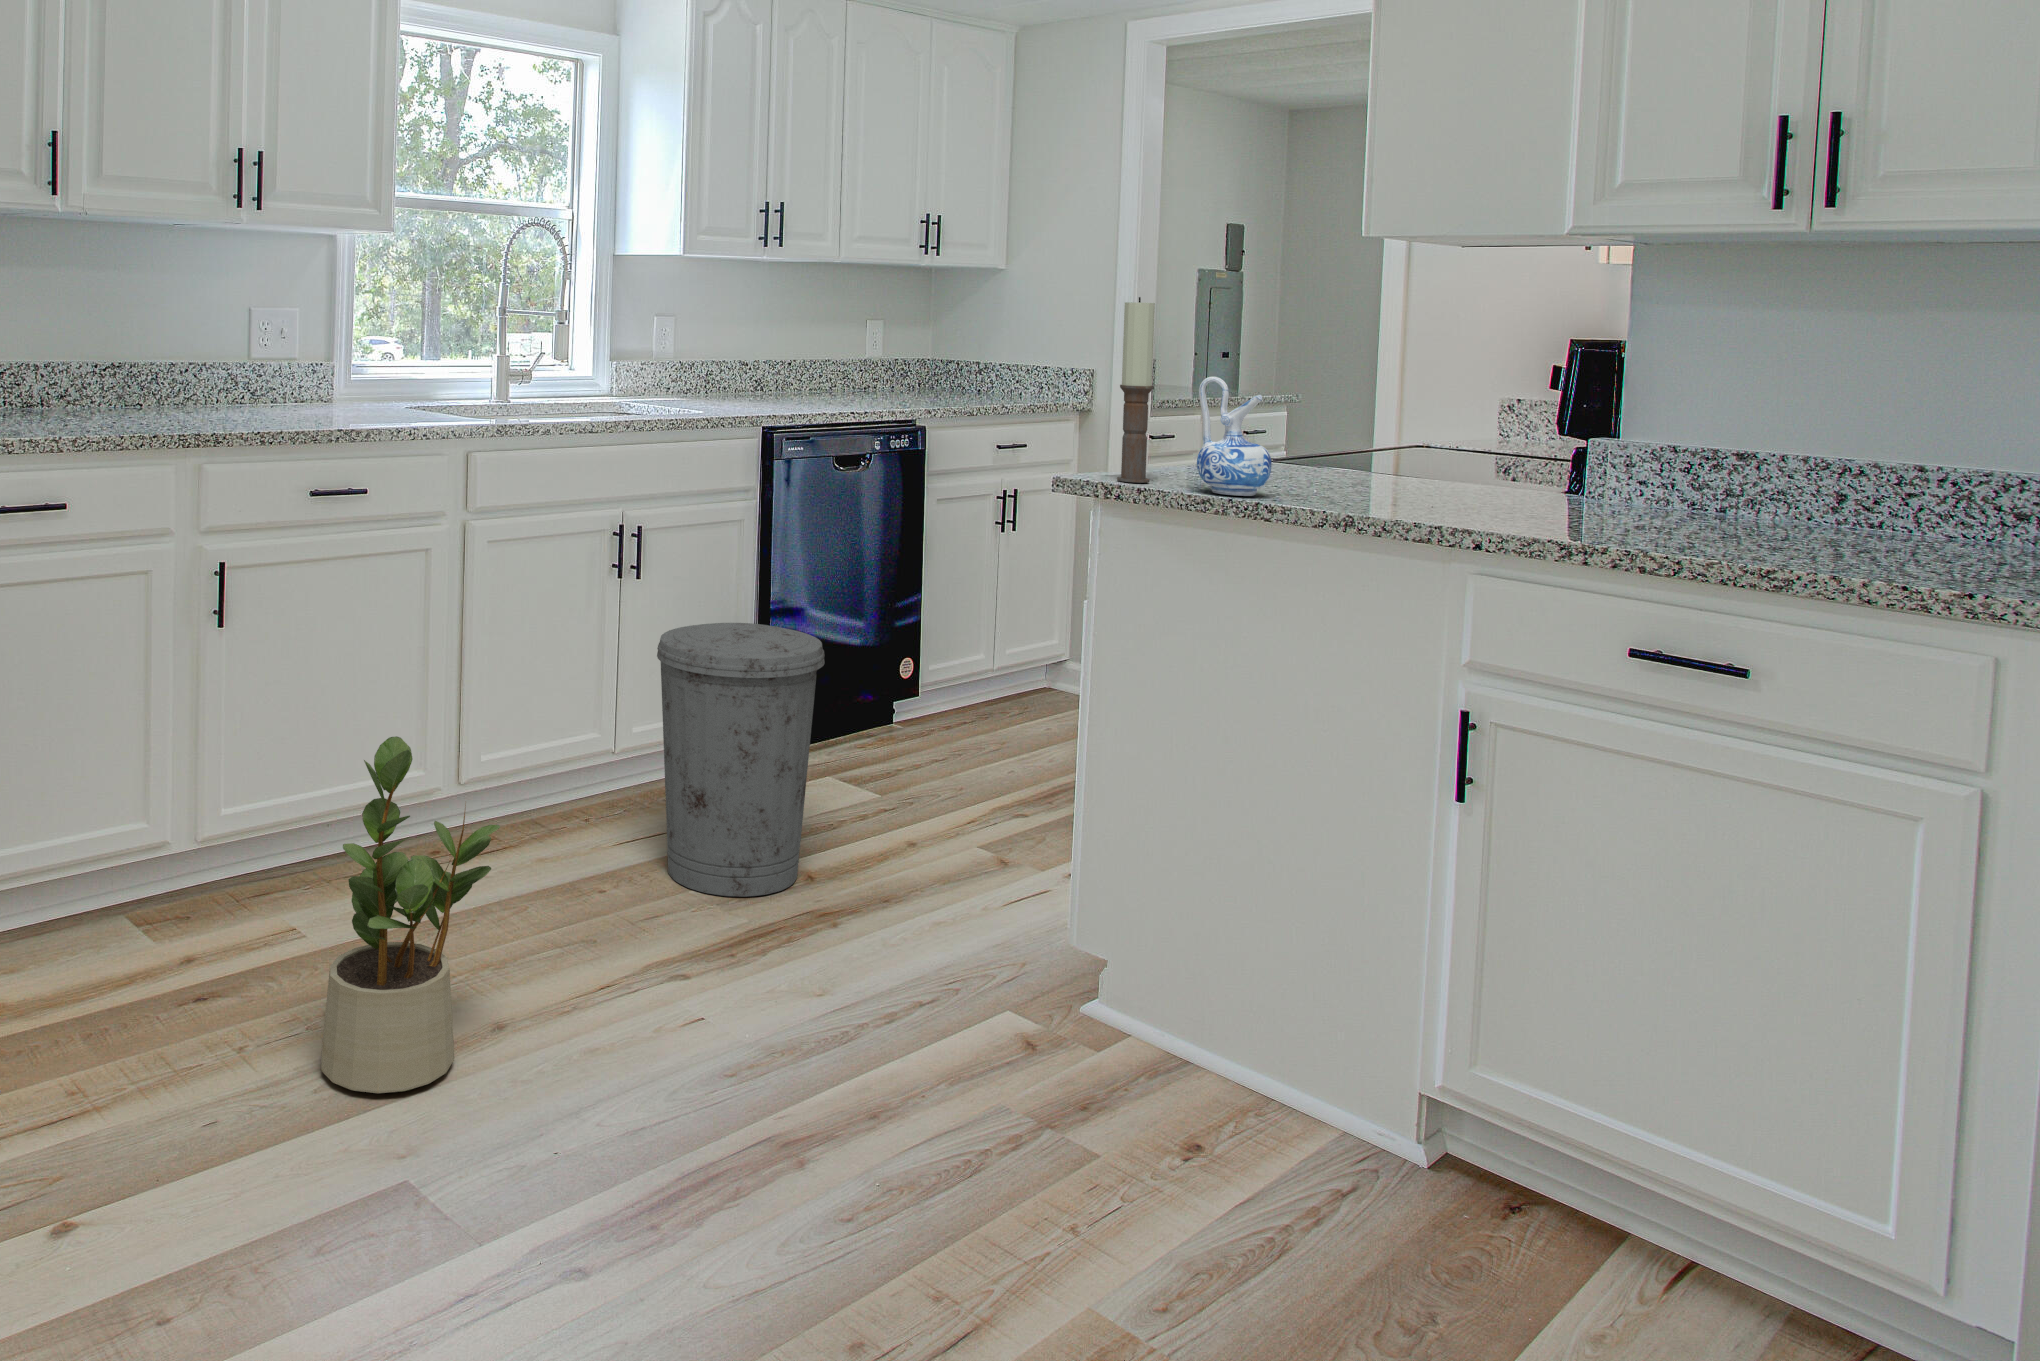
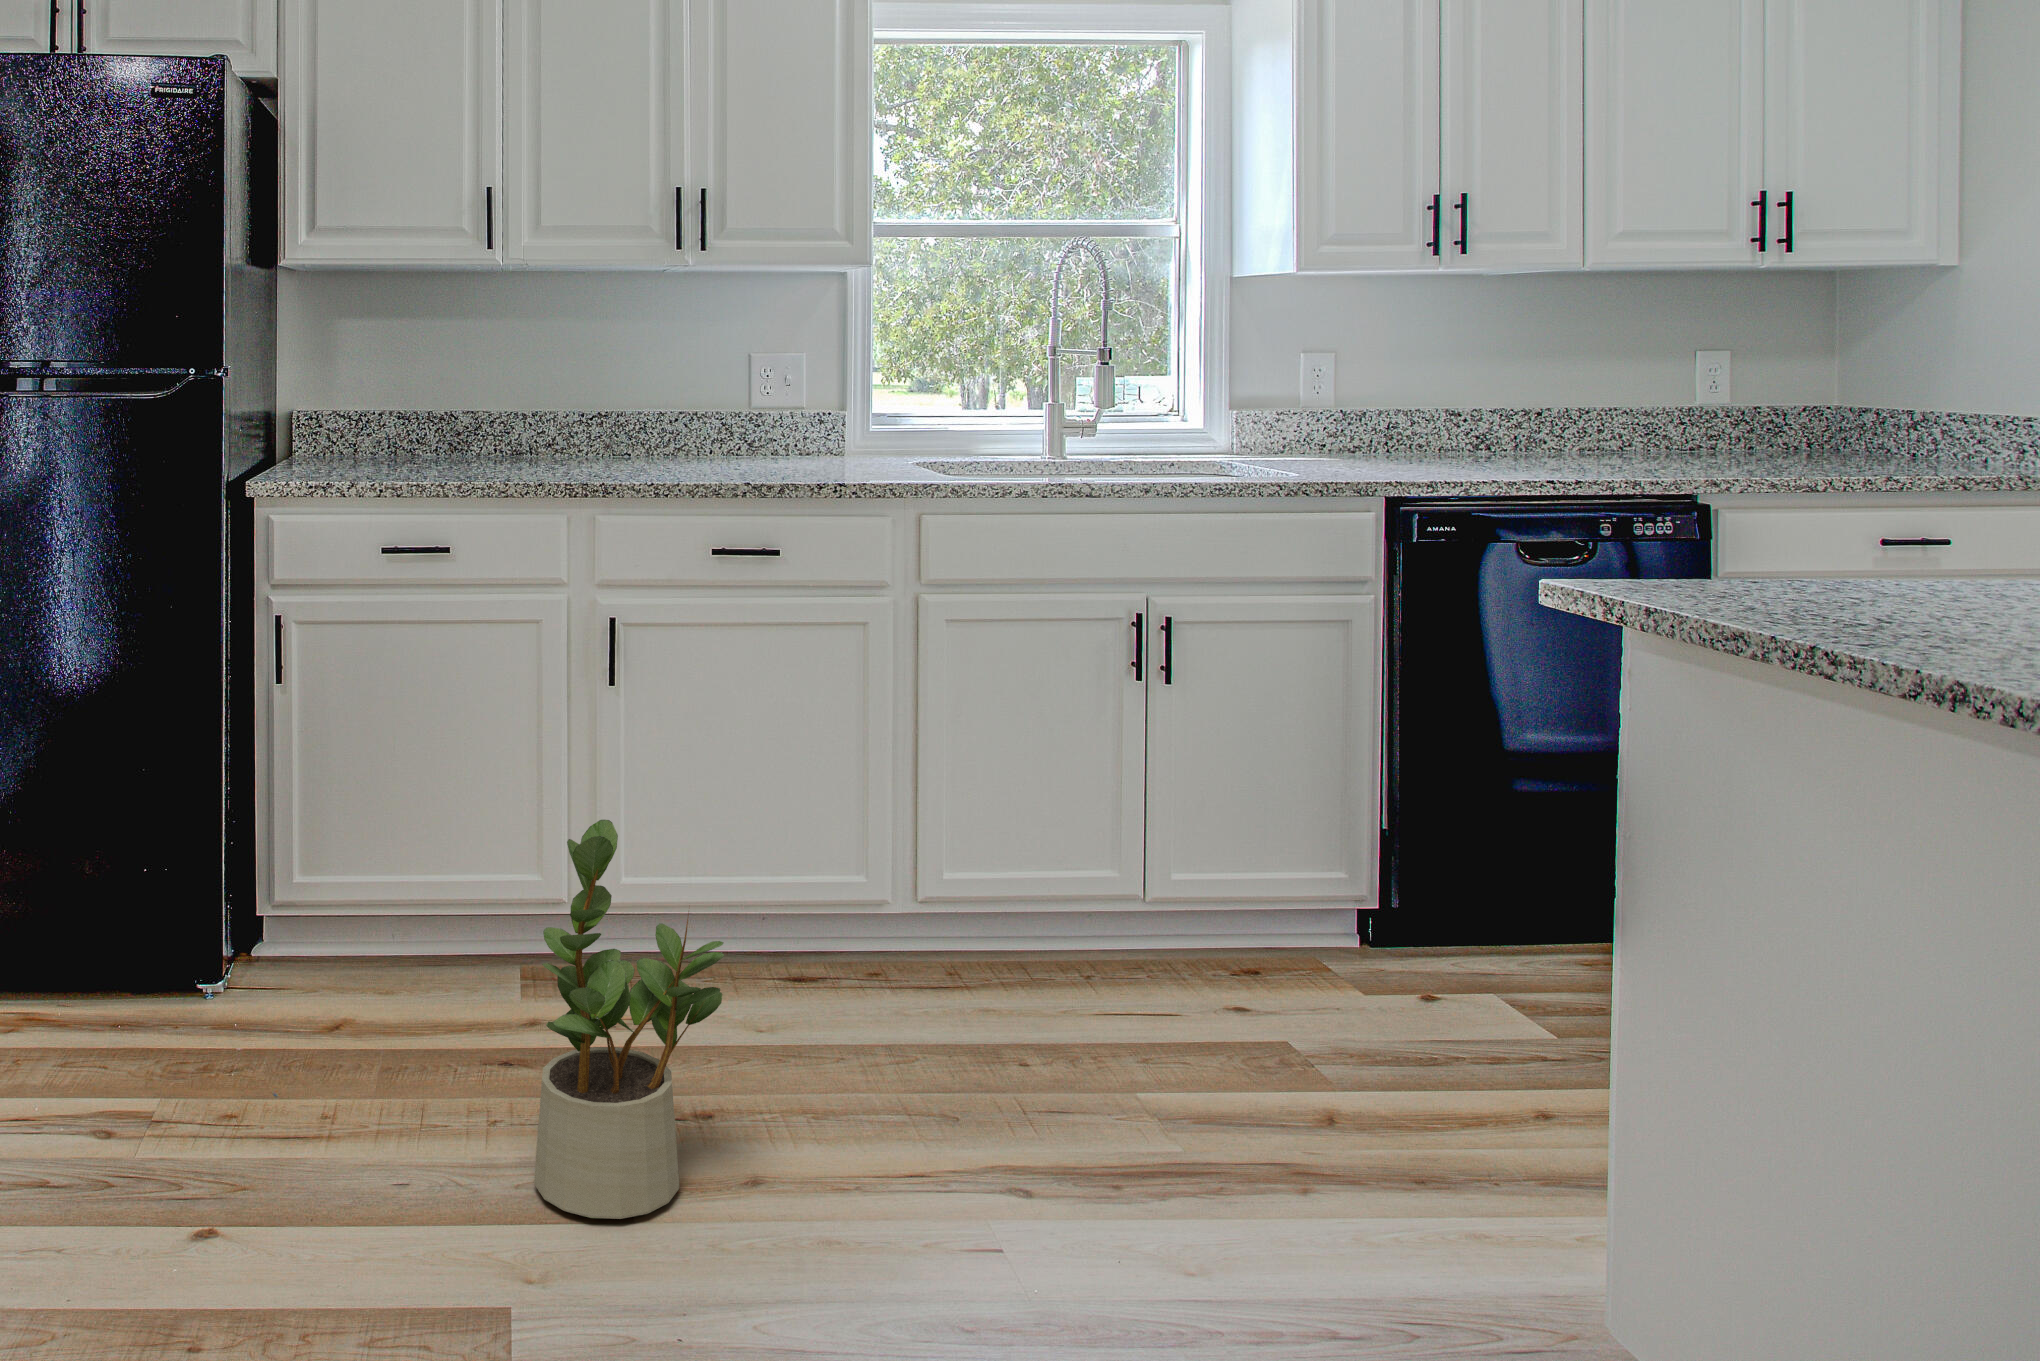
candle: present [1117,297,1155,483] -> none [1634,299,1695,599]
ceramic pitcher: present [1197,377,1271,496] -> none [1736,426,1888,633]
trash can: present [657,623,825,897] -> none [1101,749,1341,1125]

